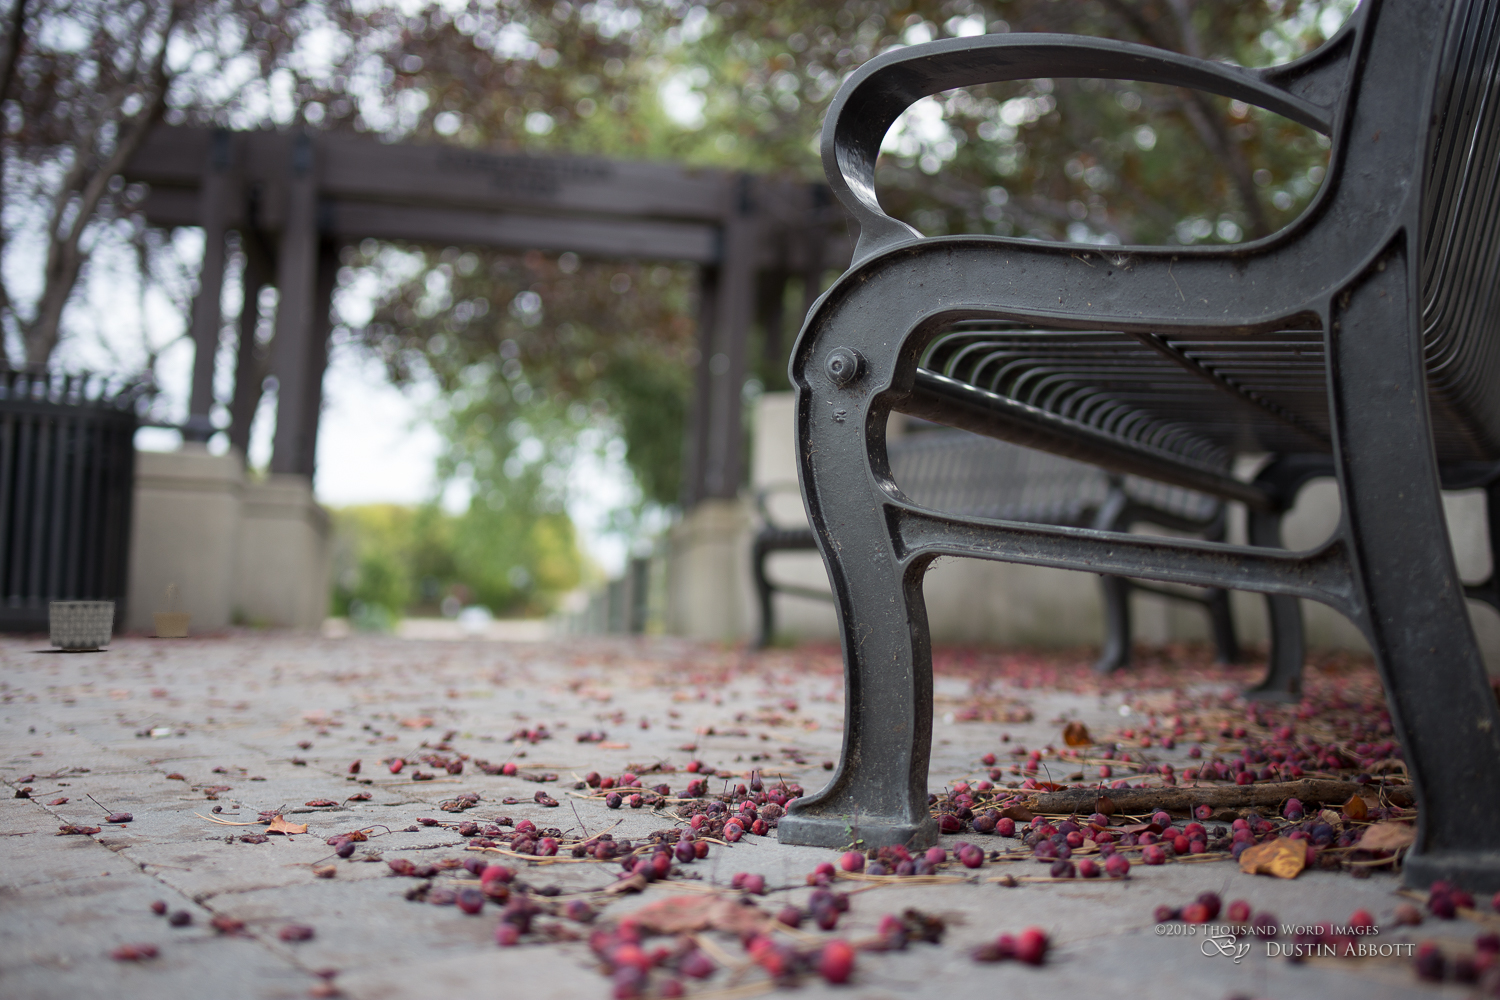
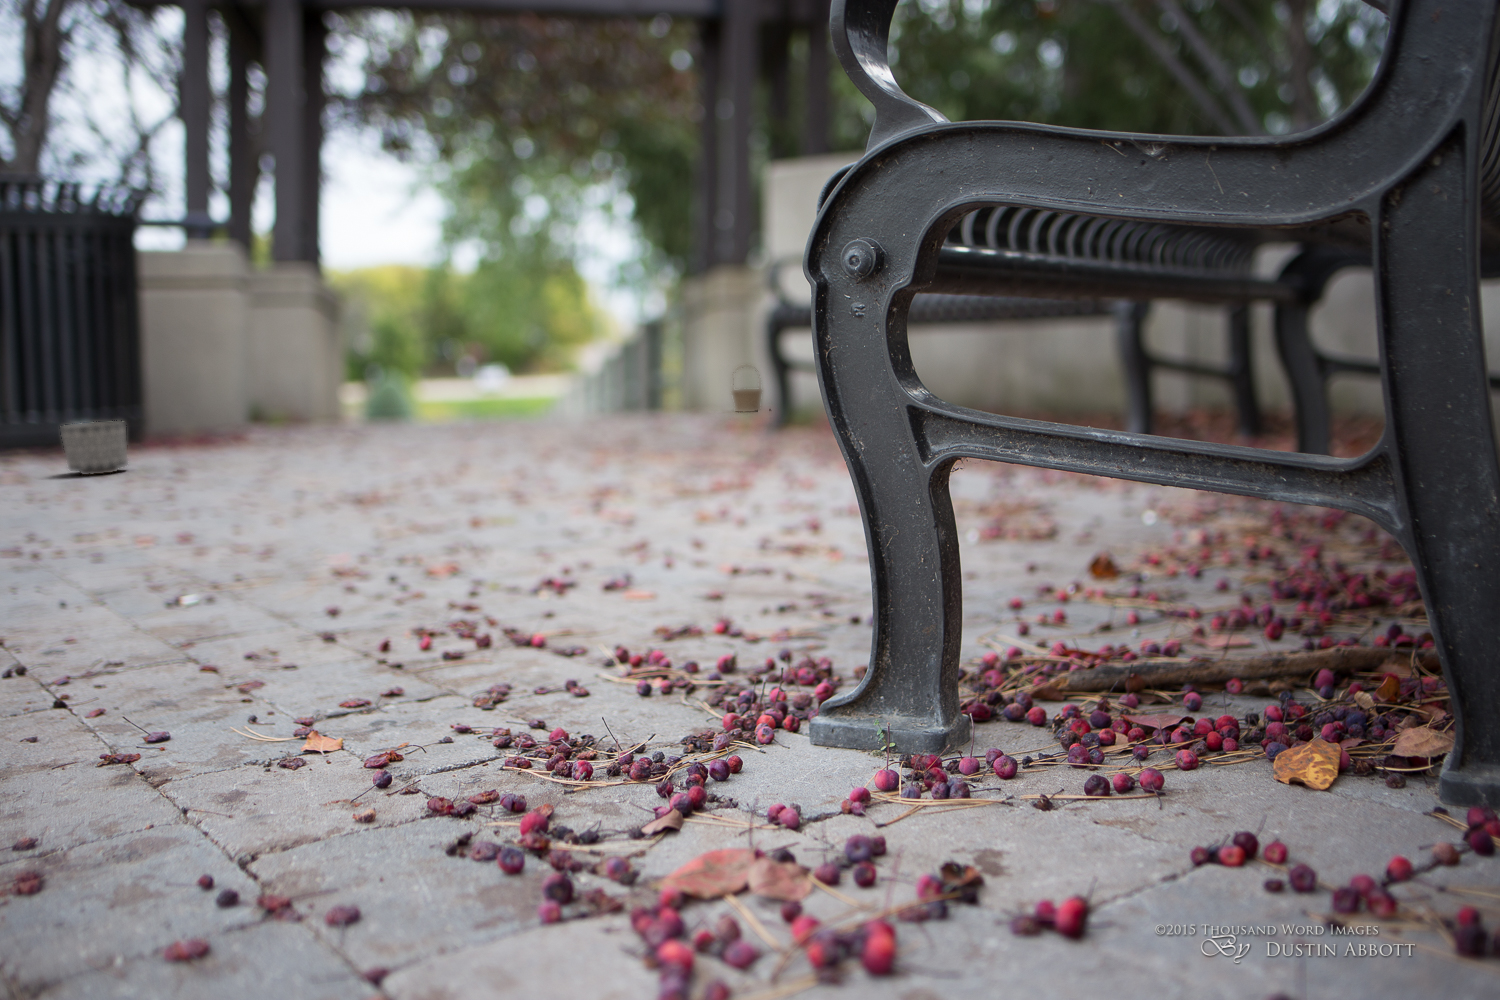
basket: present [153,585,191,637] -> present [732,370,762,412]

